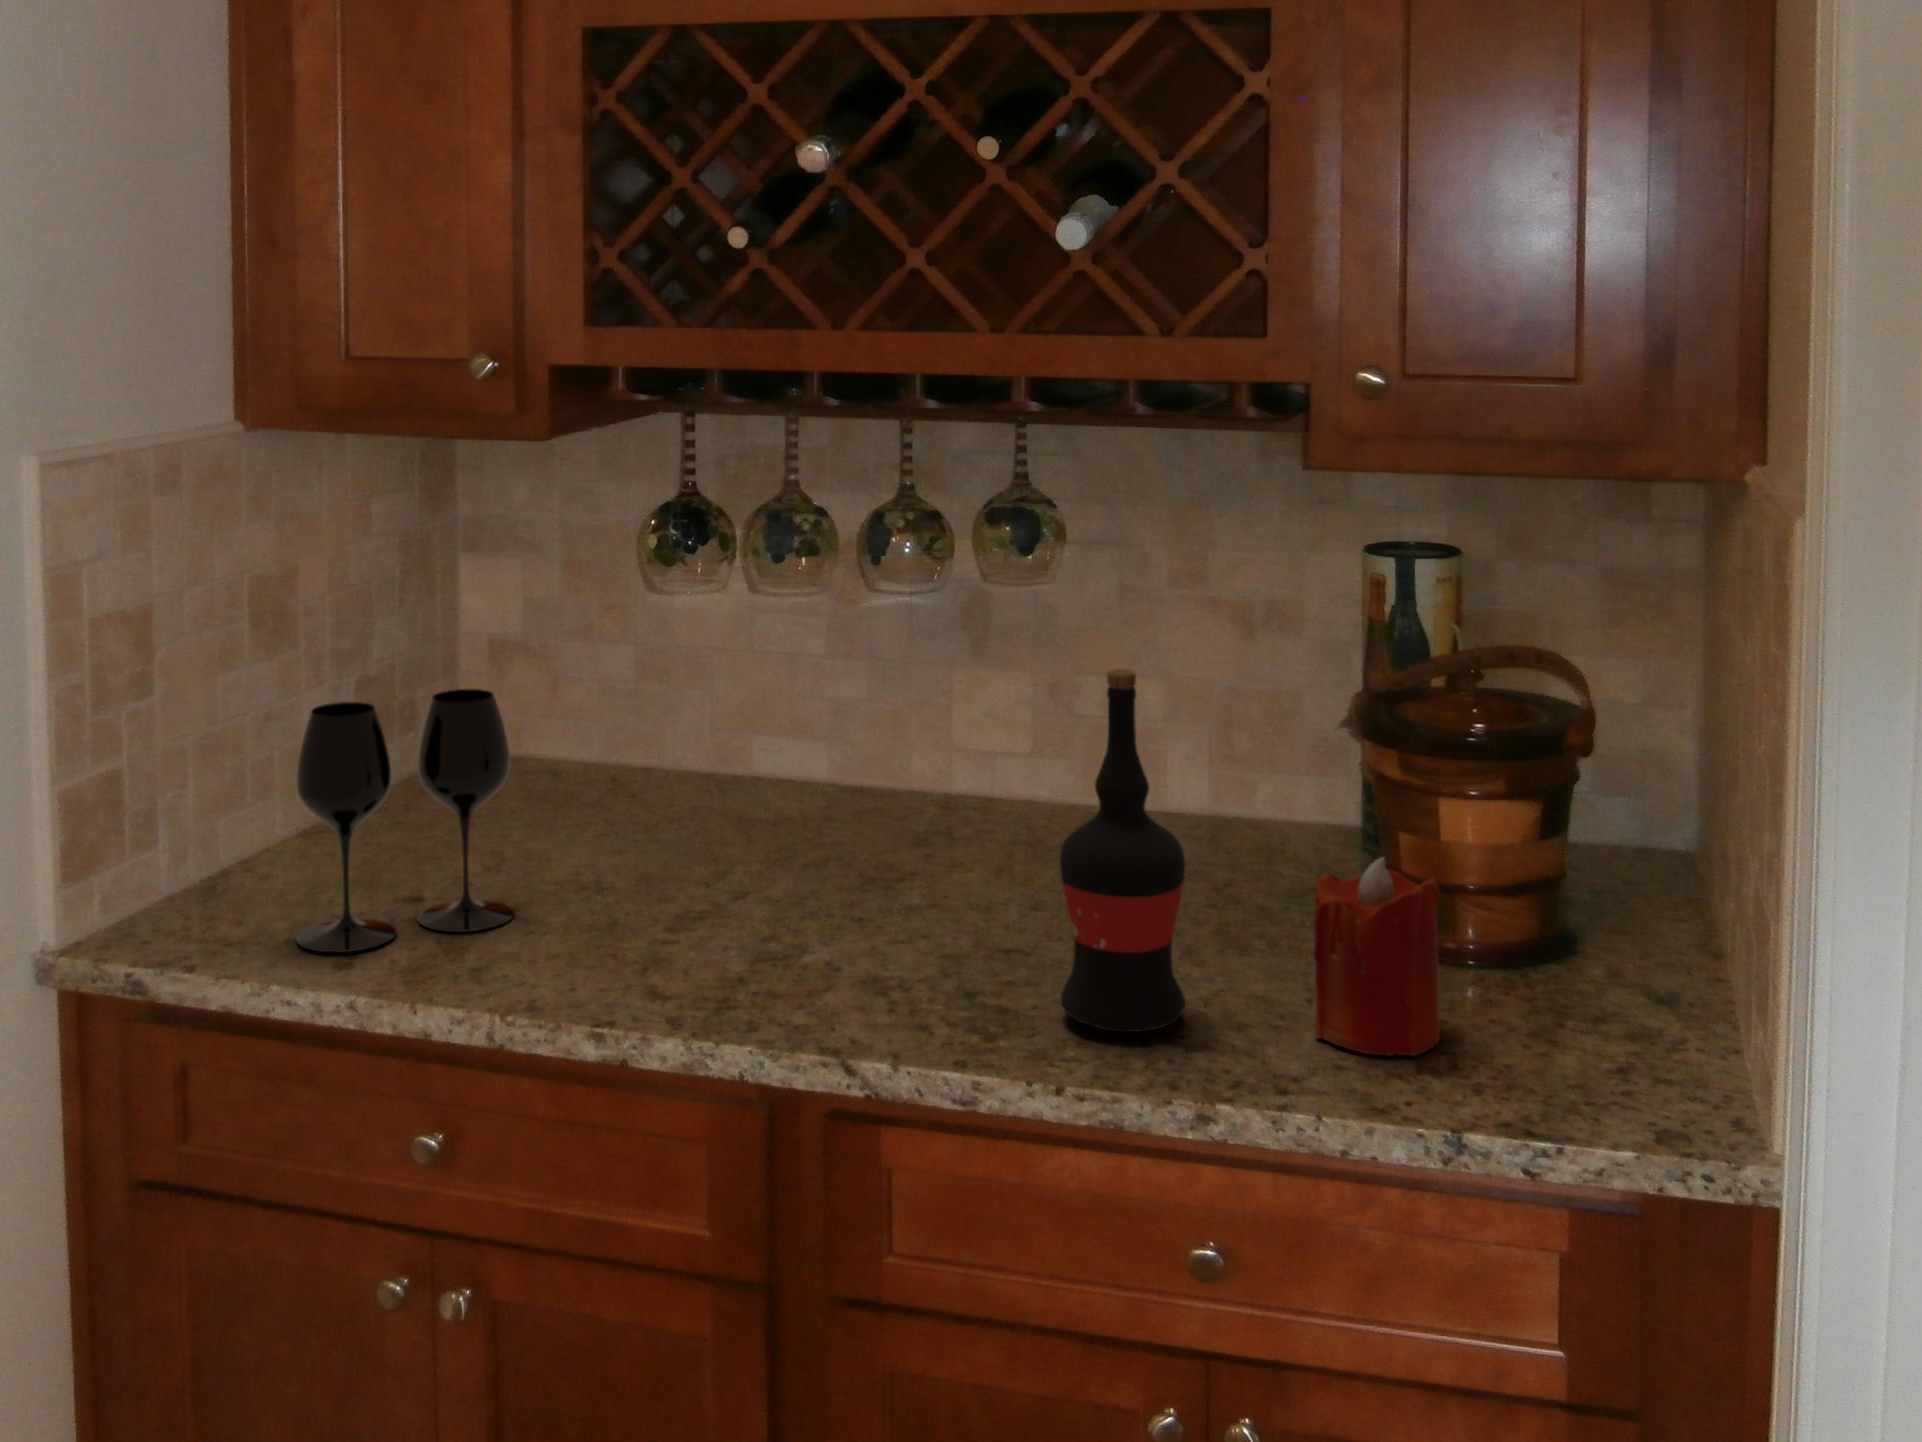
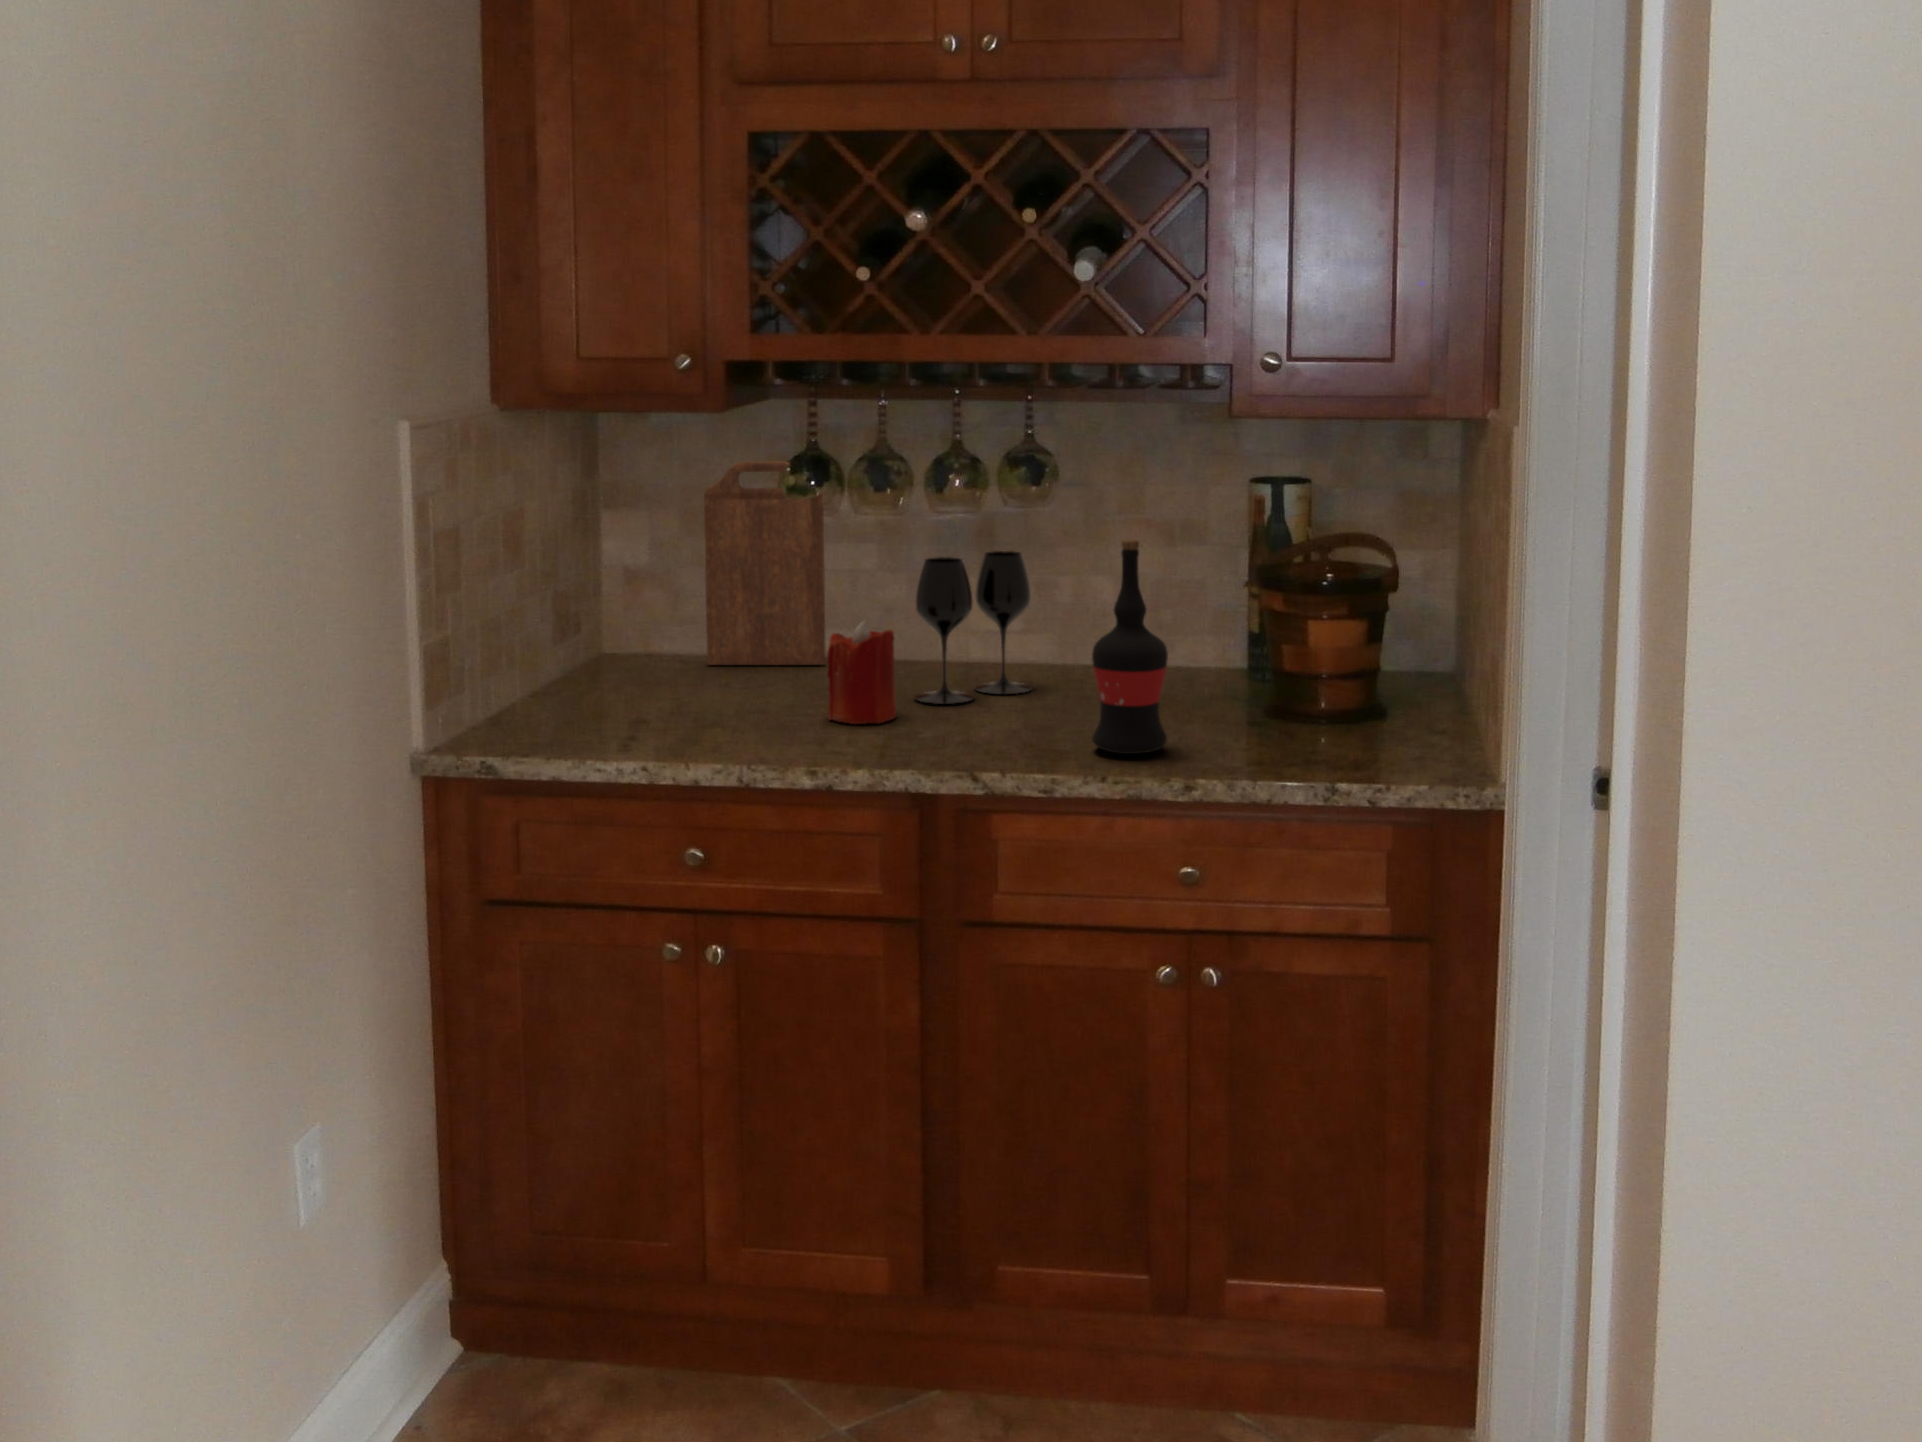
cutting board: none [568,499,737,796] -> present [704,461,826,665]
wine glass: present [296,689,515,952] -> present [915,551,1032,704]
candle: present [1313,857,1440,1056] -> present [827,621,896,724]

